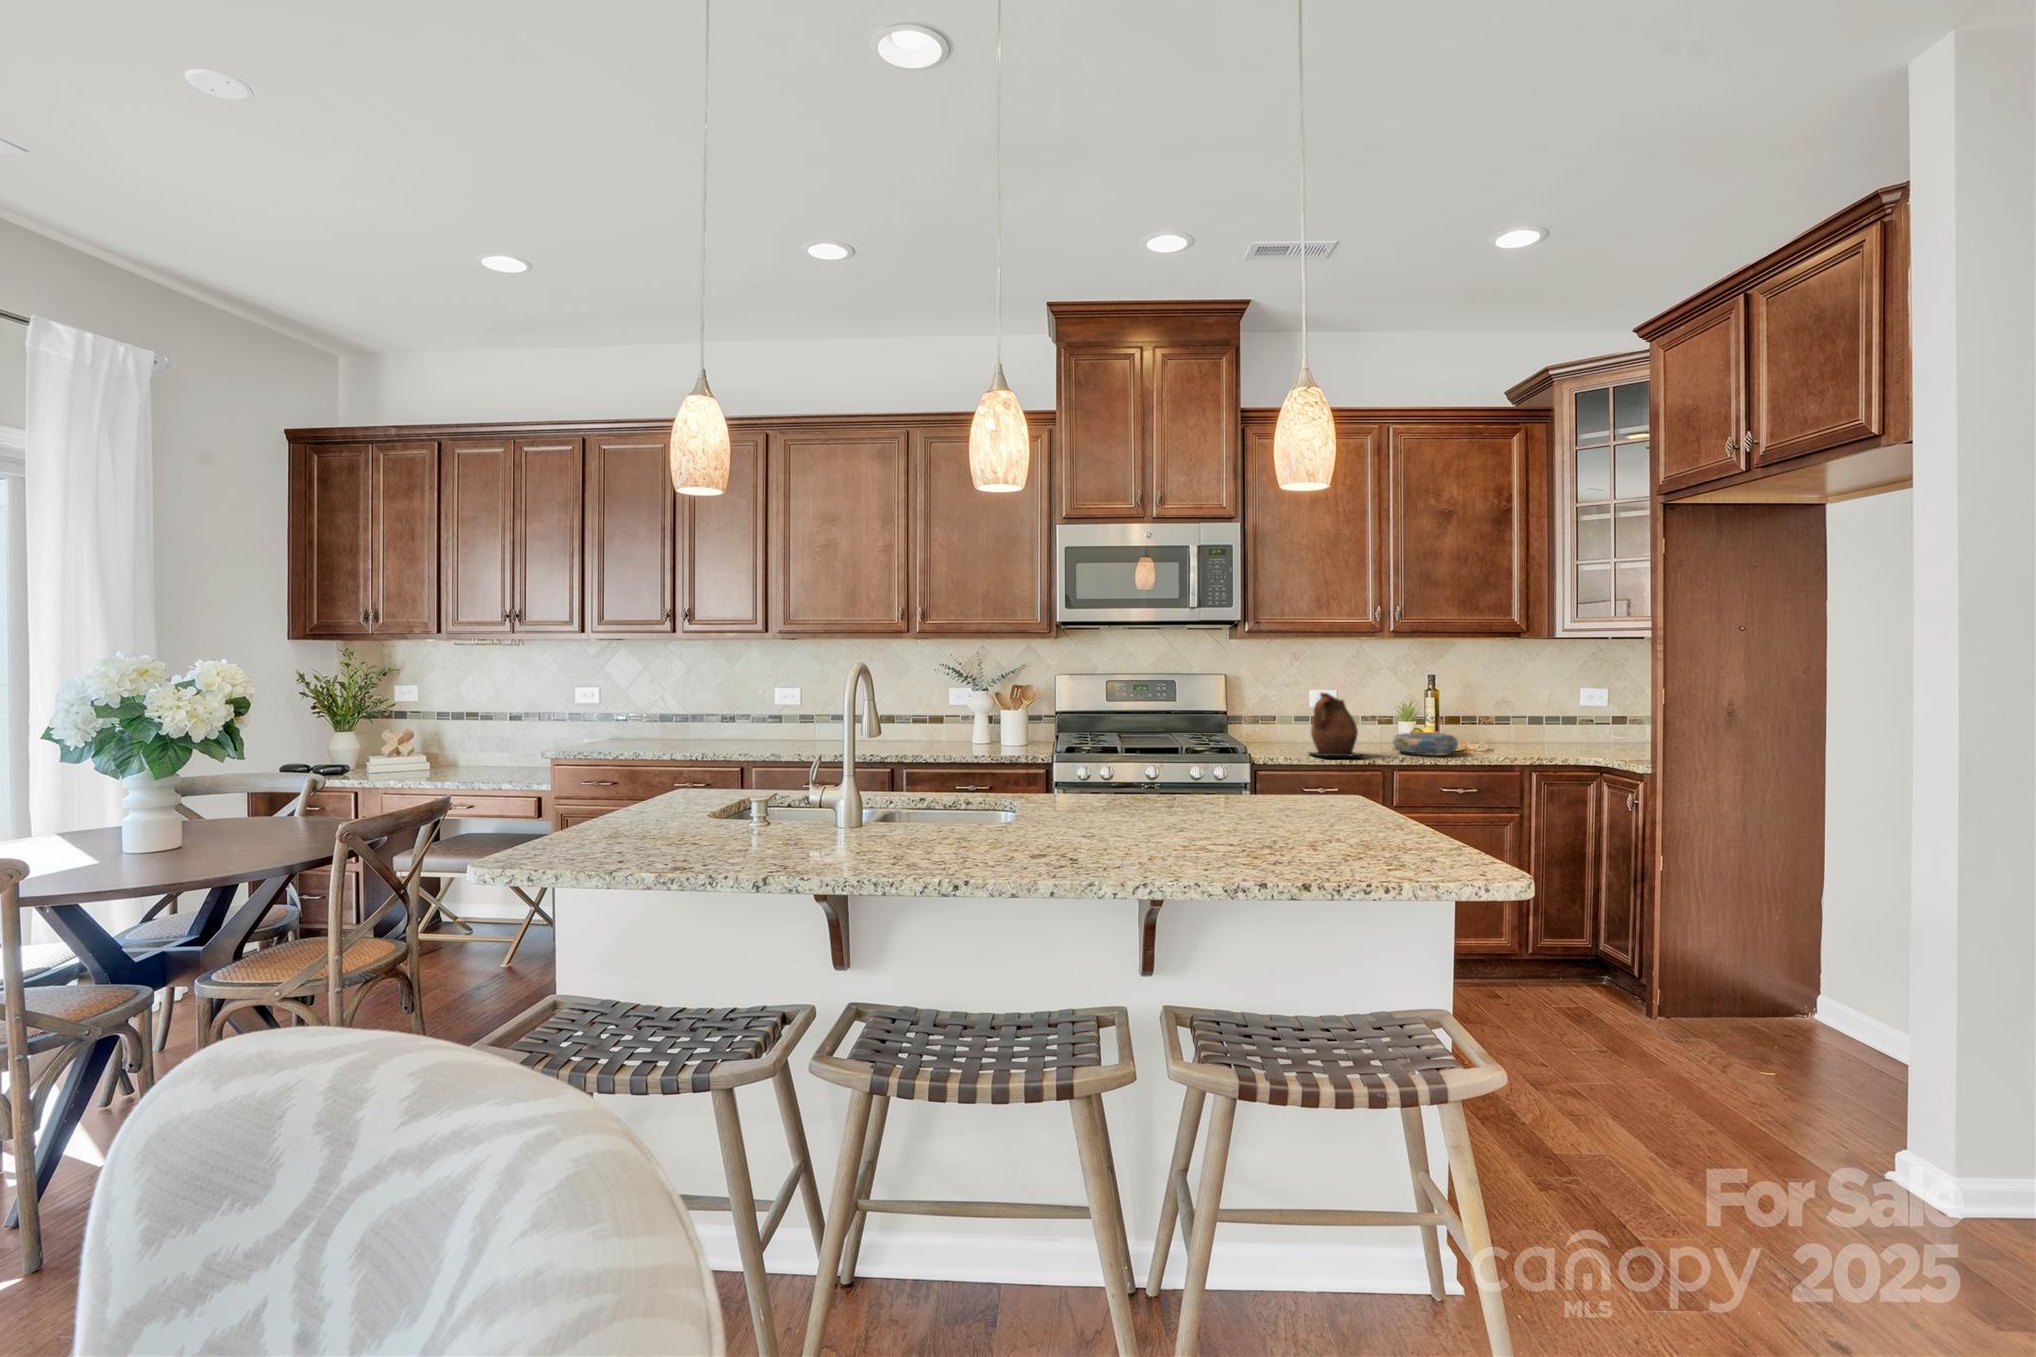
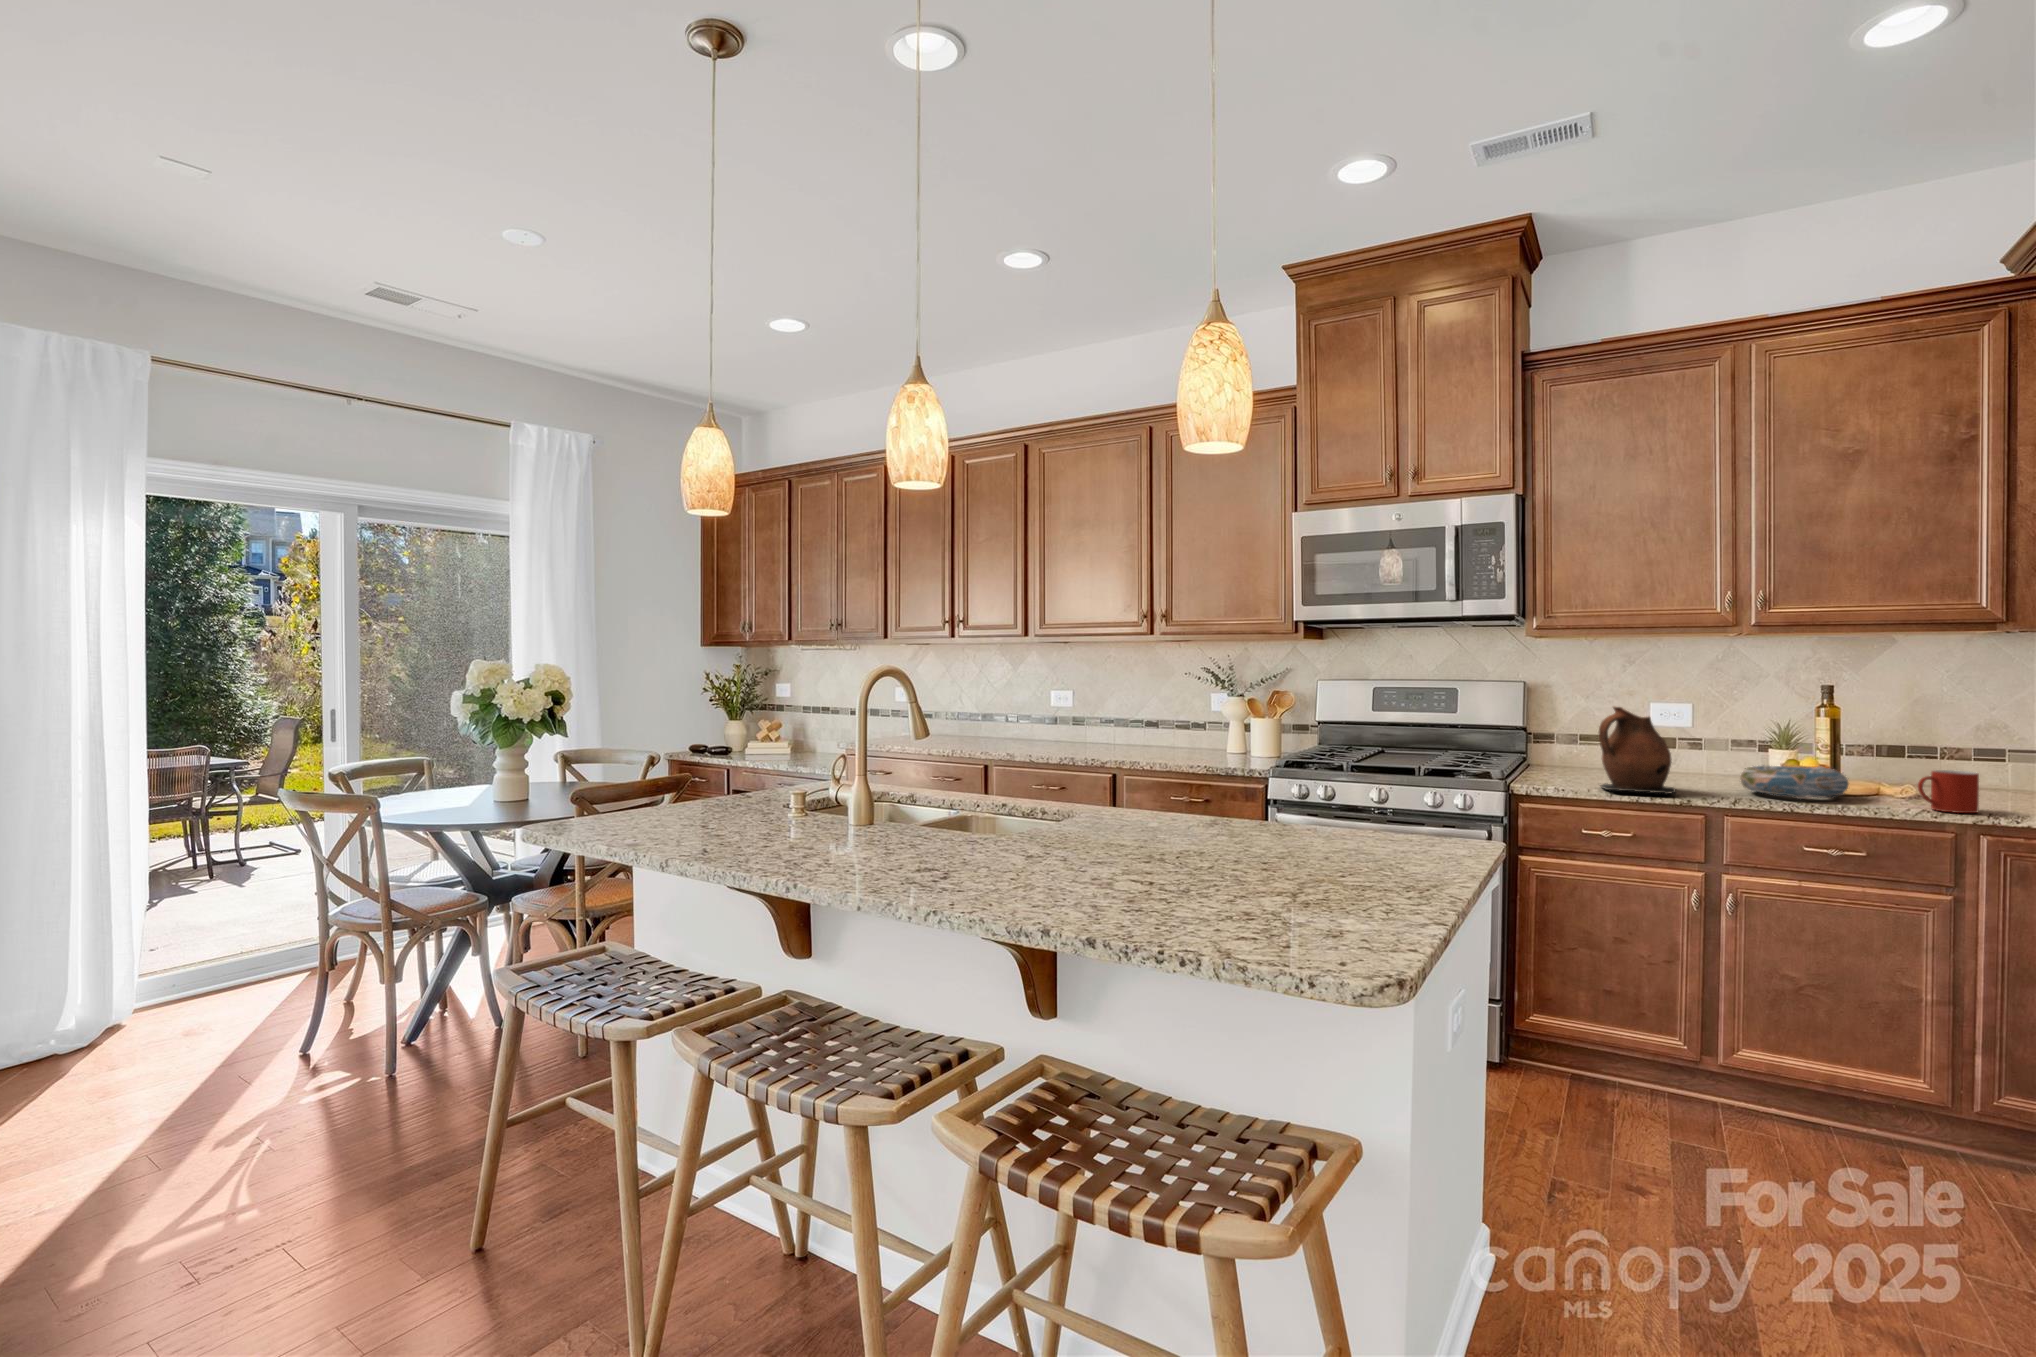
mug: none [1503,731,1533,758] -> present [1918,770,1979,813]

